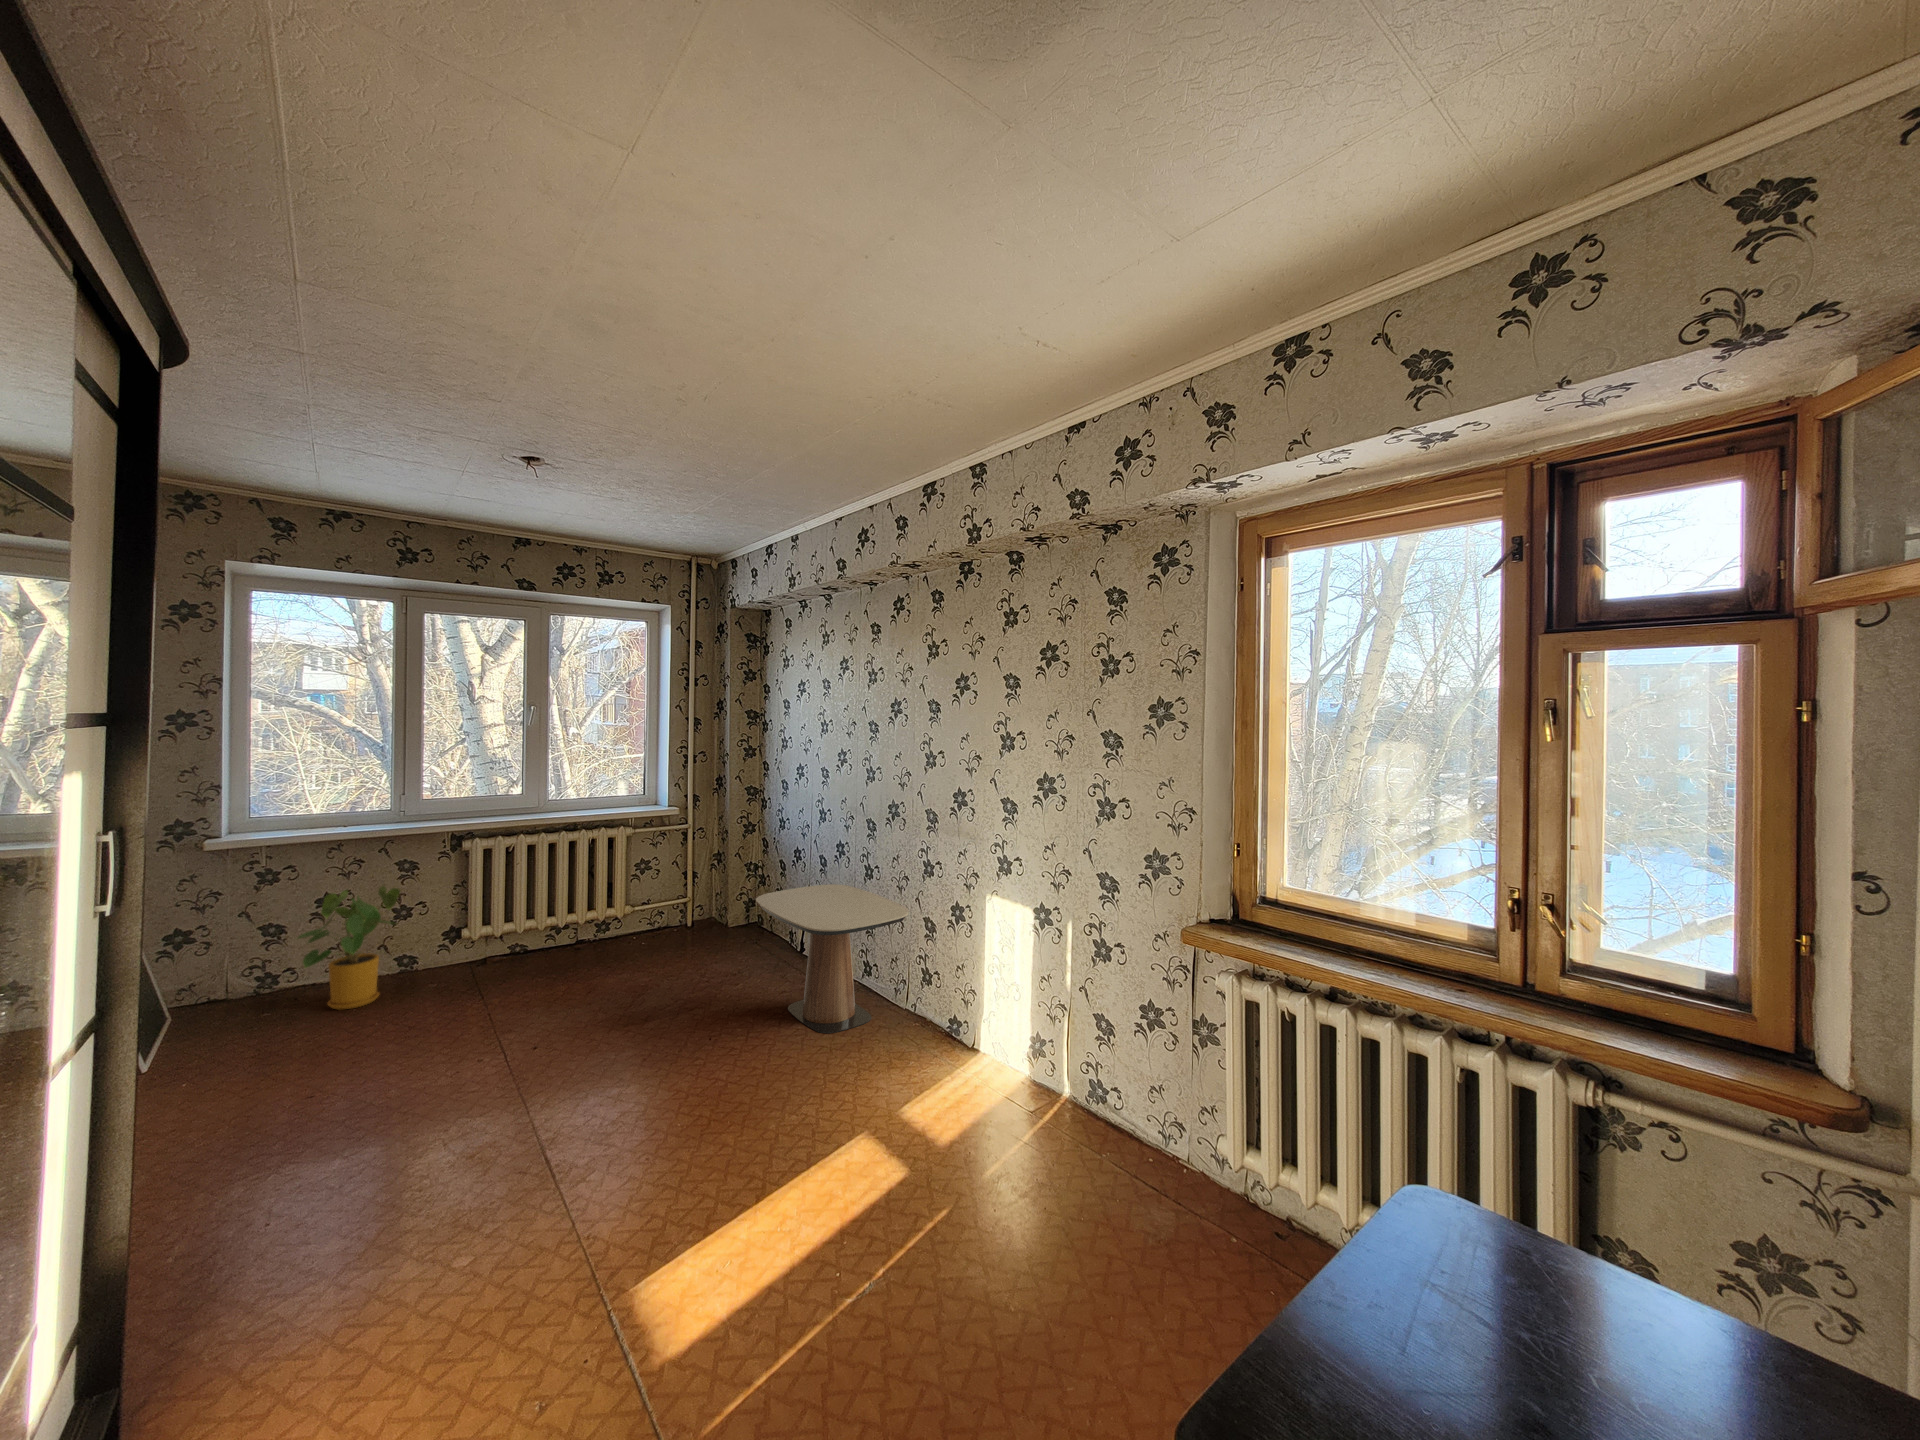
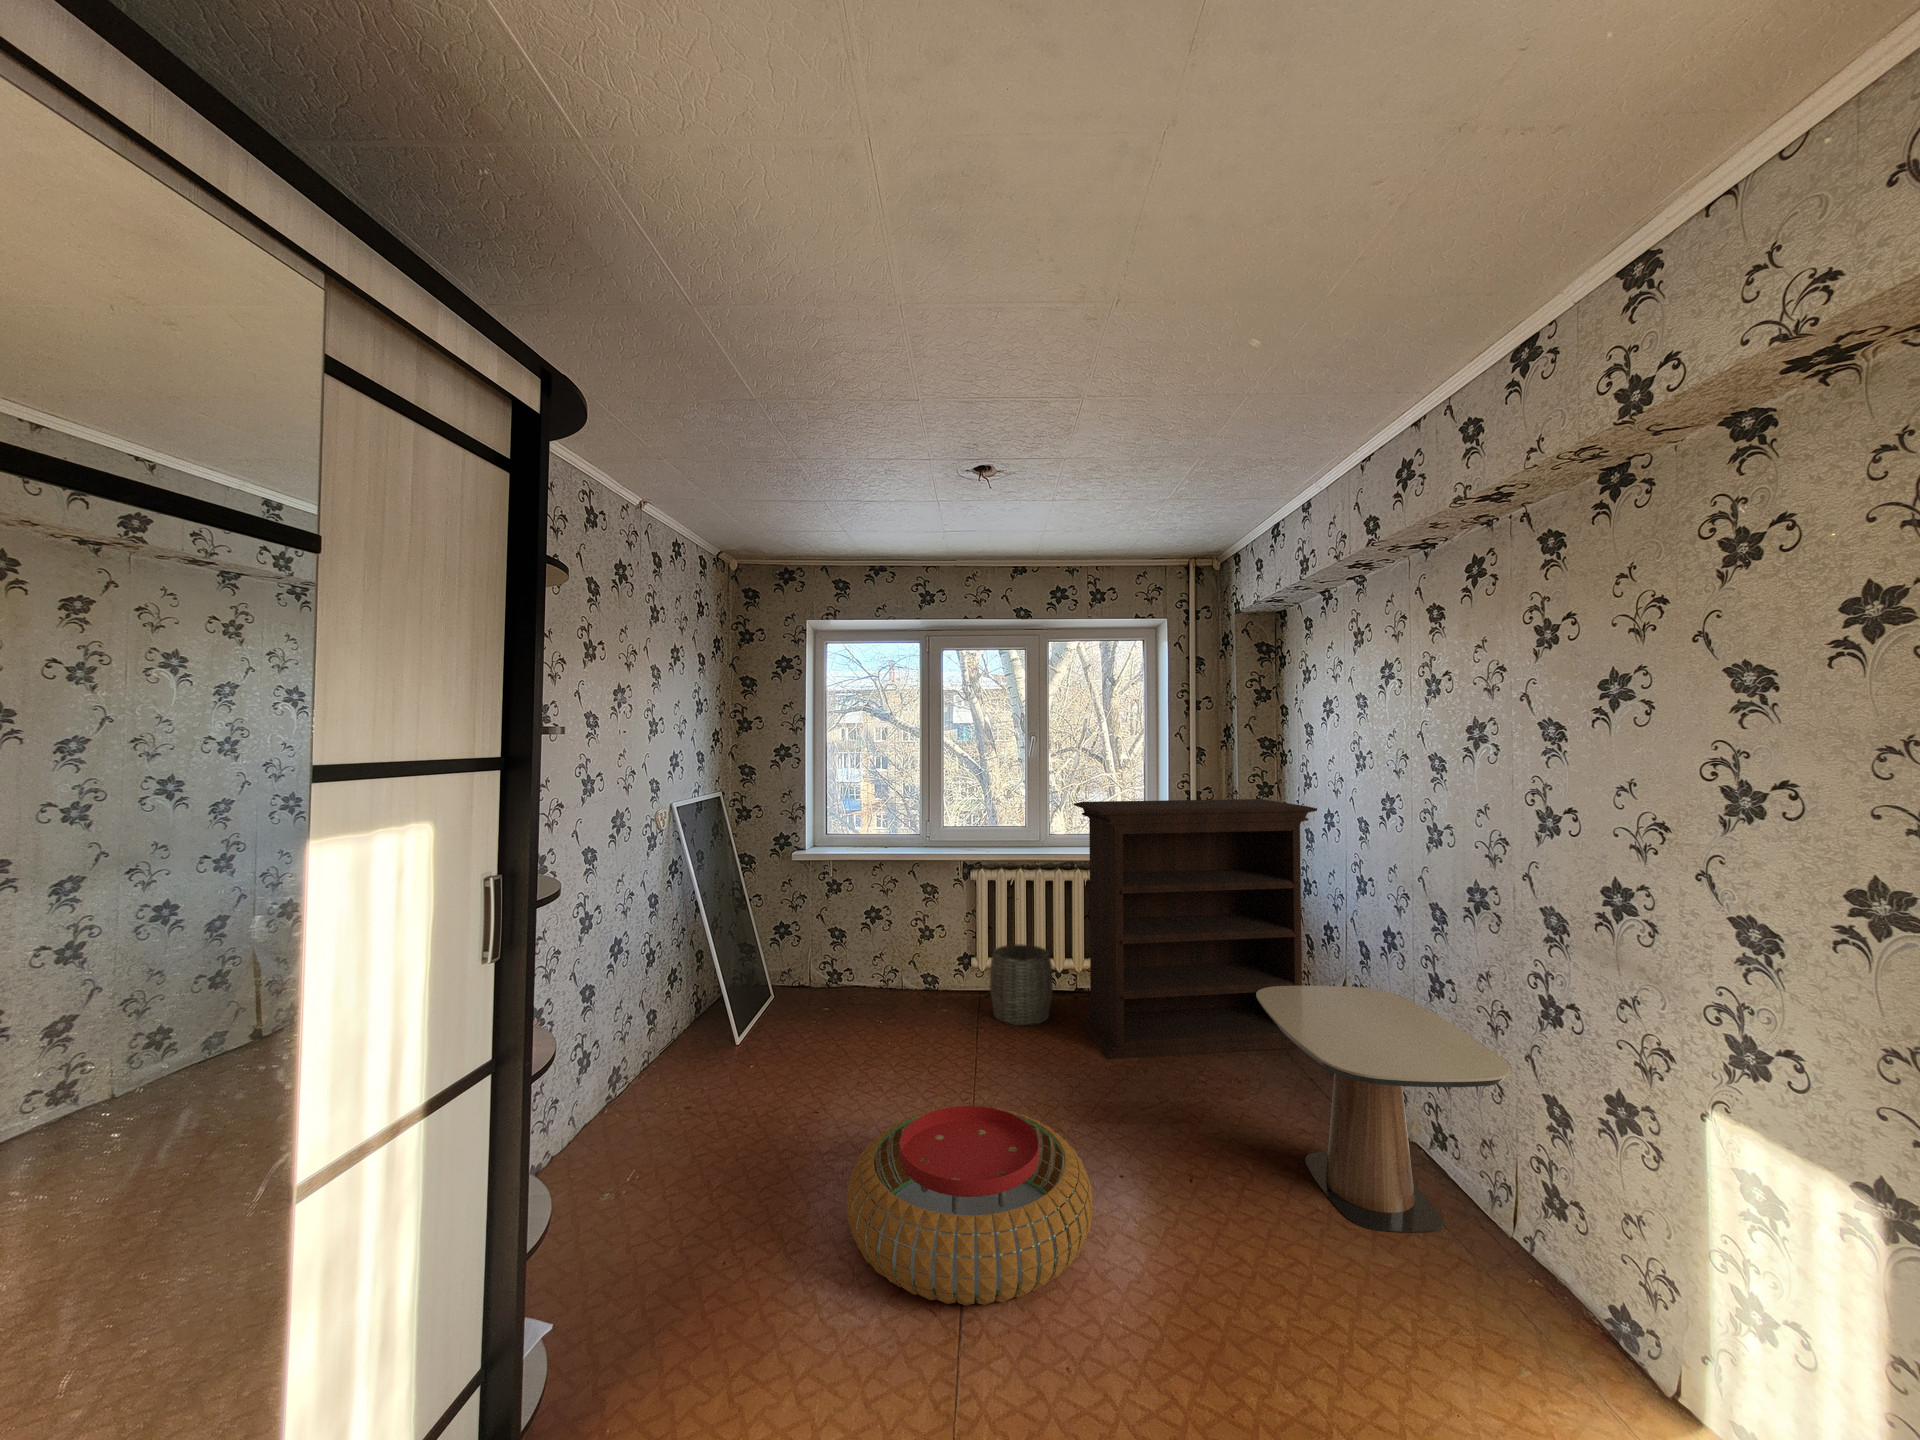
bookshelf: none [587,759,791,985] -> present [1074,799,1317,1059]
house plant: present [297,886,400,1010] -> none [840,906,921,1018]
woven basket: none [490,905,560,981] -> present [990,944,1053,1025]
pouf: none [395,1029,646,1190] -> present [846,1106,1093,1306]

